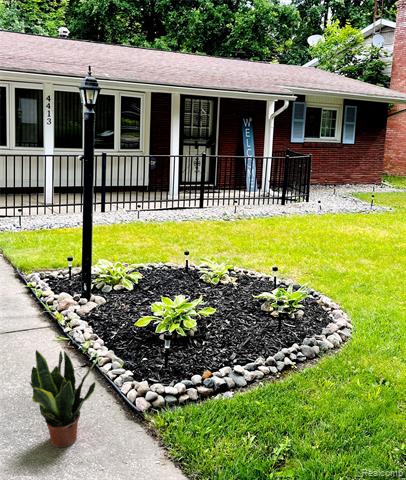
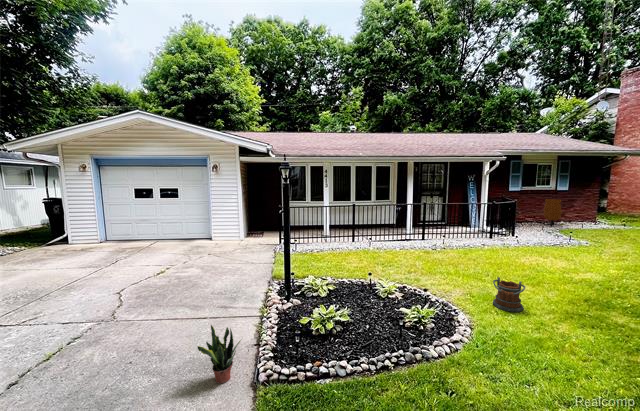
lounge chair: none [326,154,350,191] -> present [543,199,563,227]
bucket: none [342,243,381,282] -> present [493,277,525,312]

